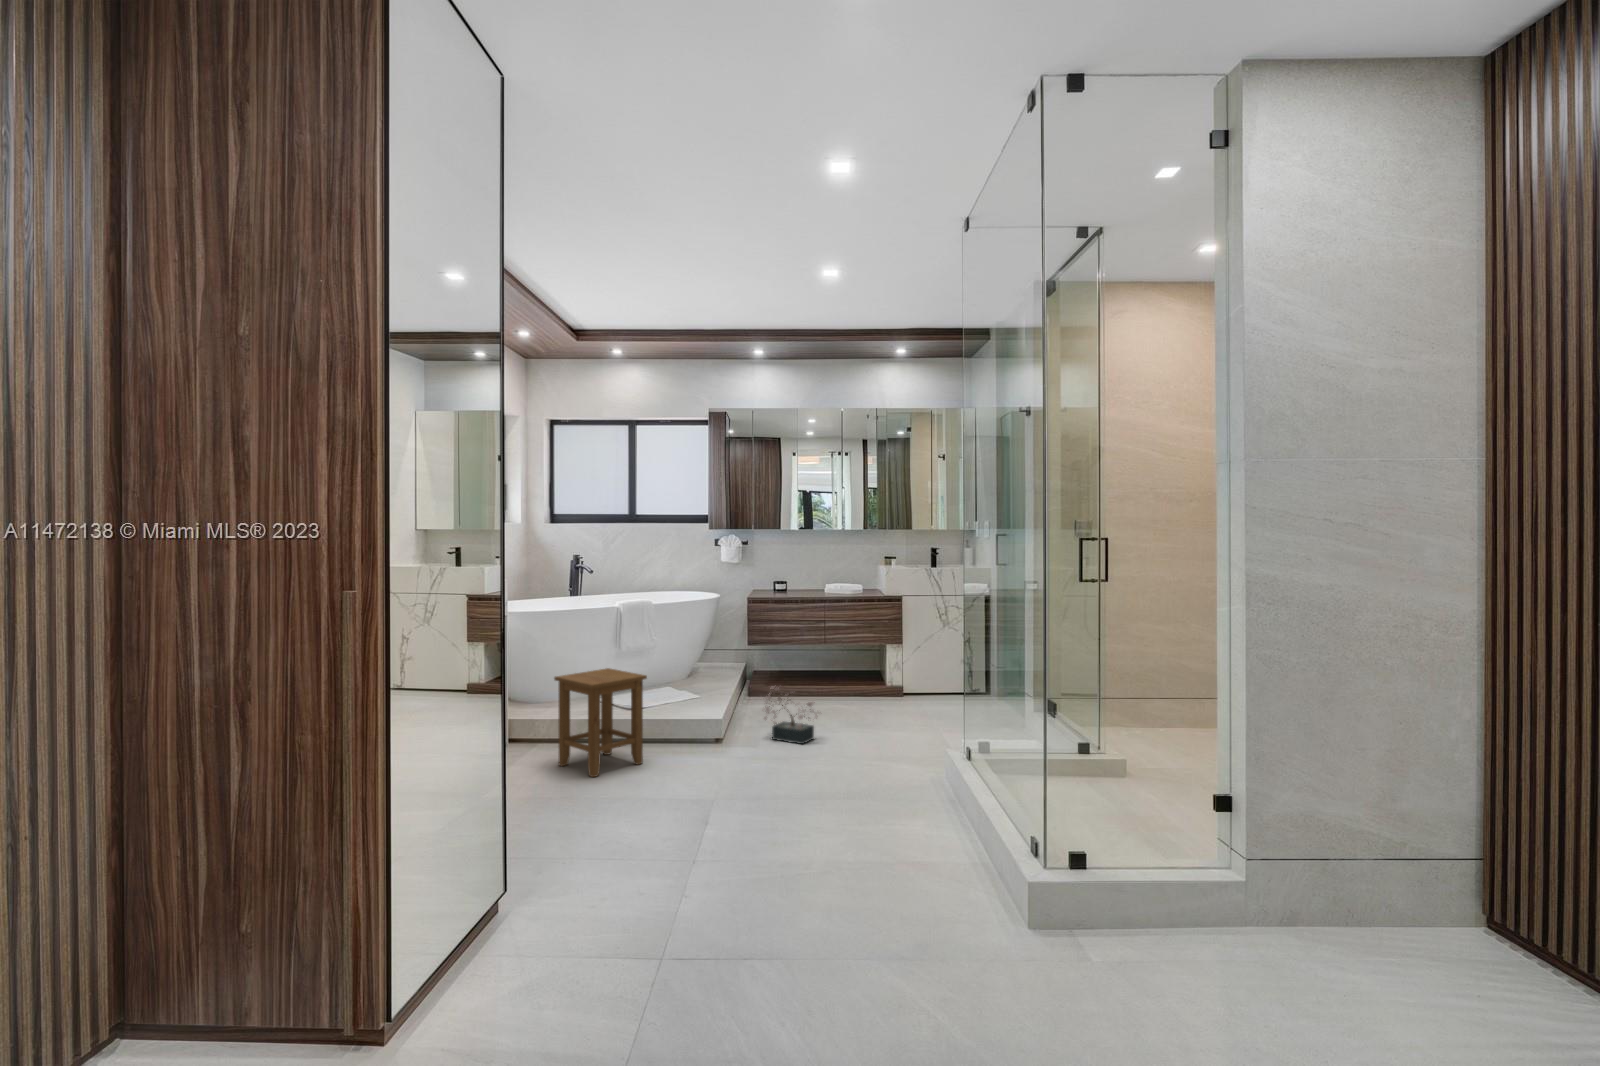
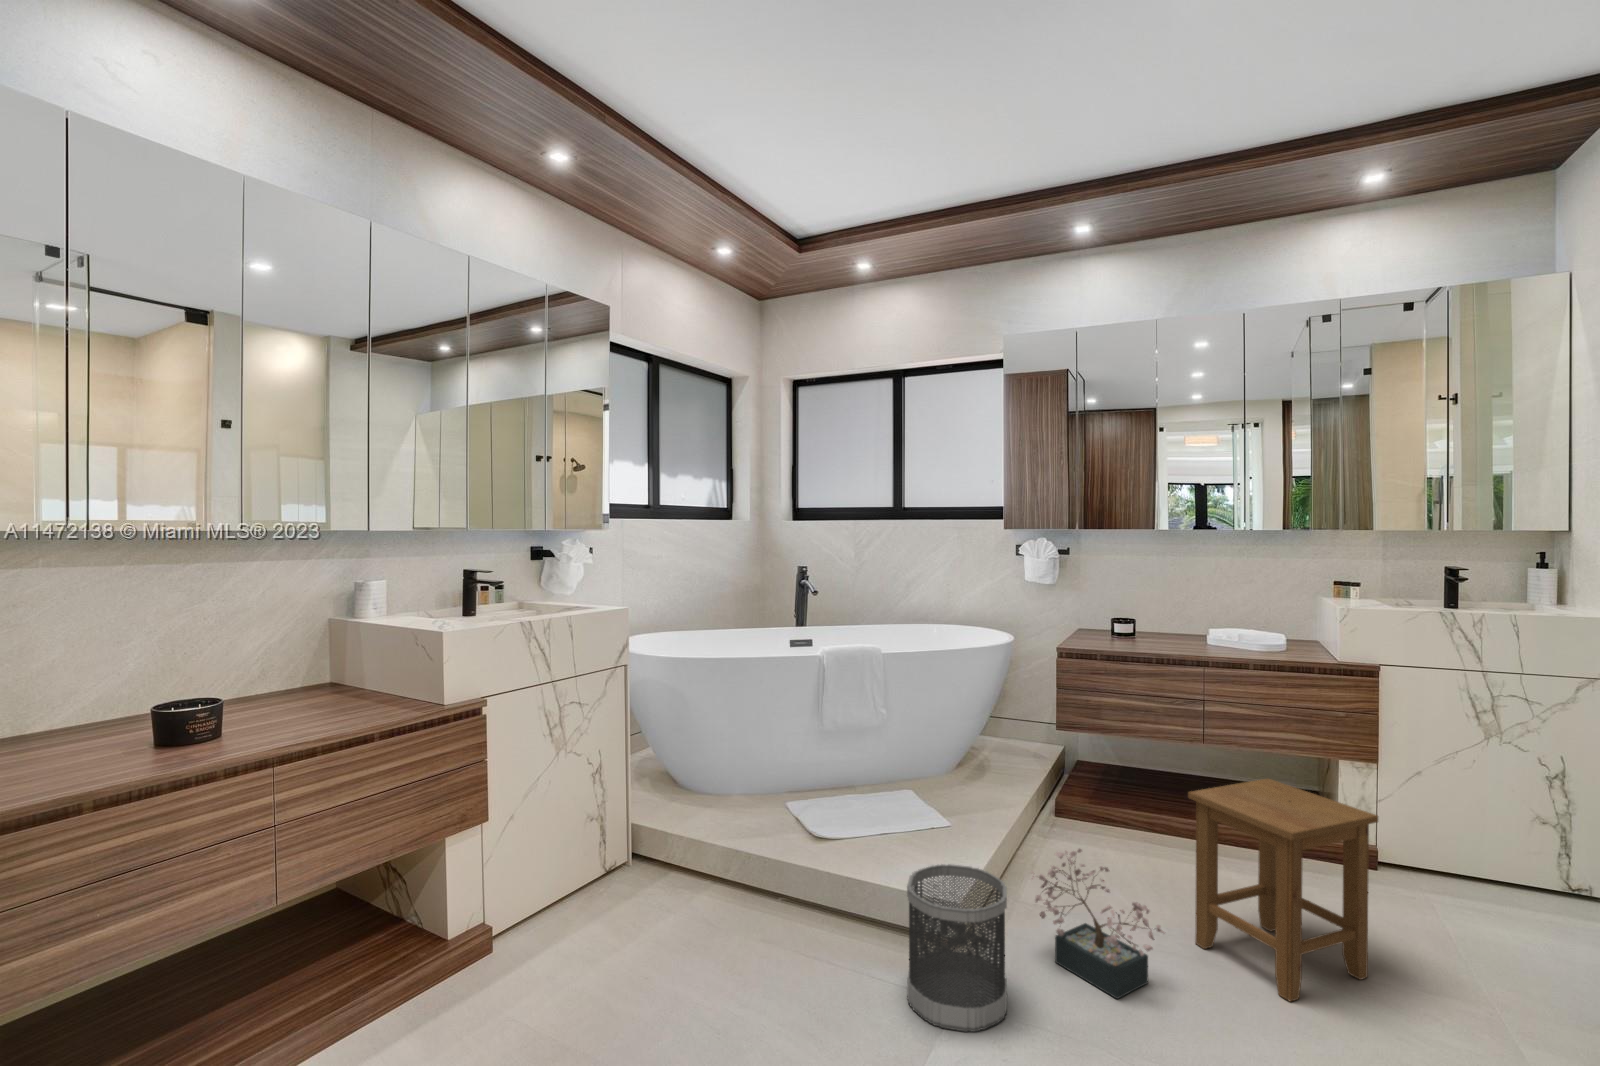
stool: present [554,668,647,777] -> present [1188,779,1378,1001]
wastebasket: none [709,693,758,762] -> present [907,864,1007,1032]

